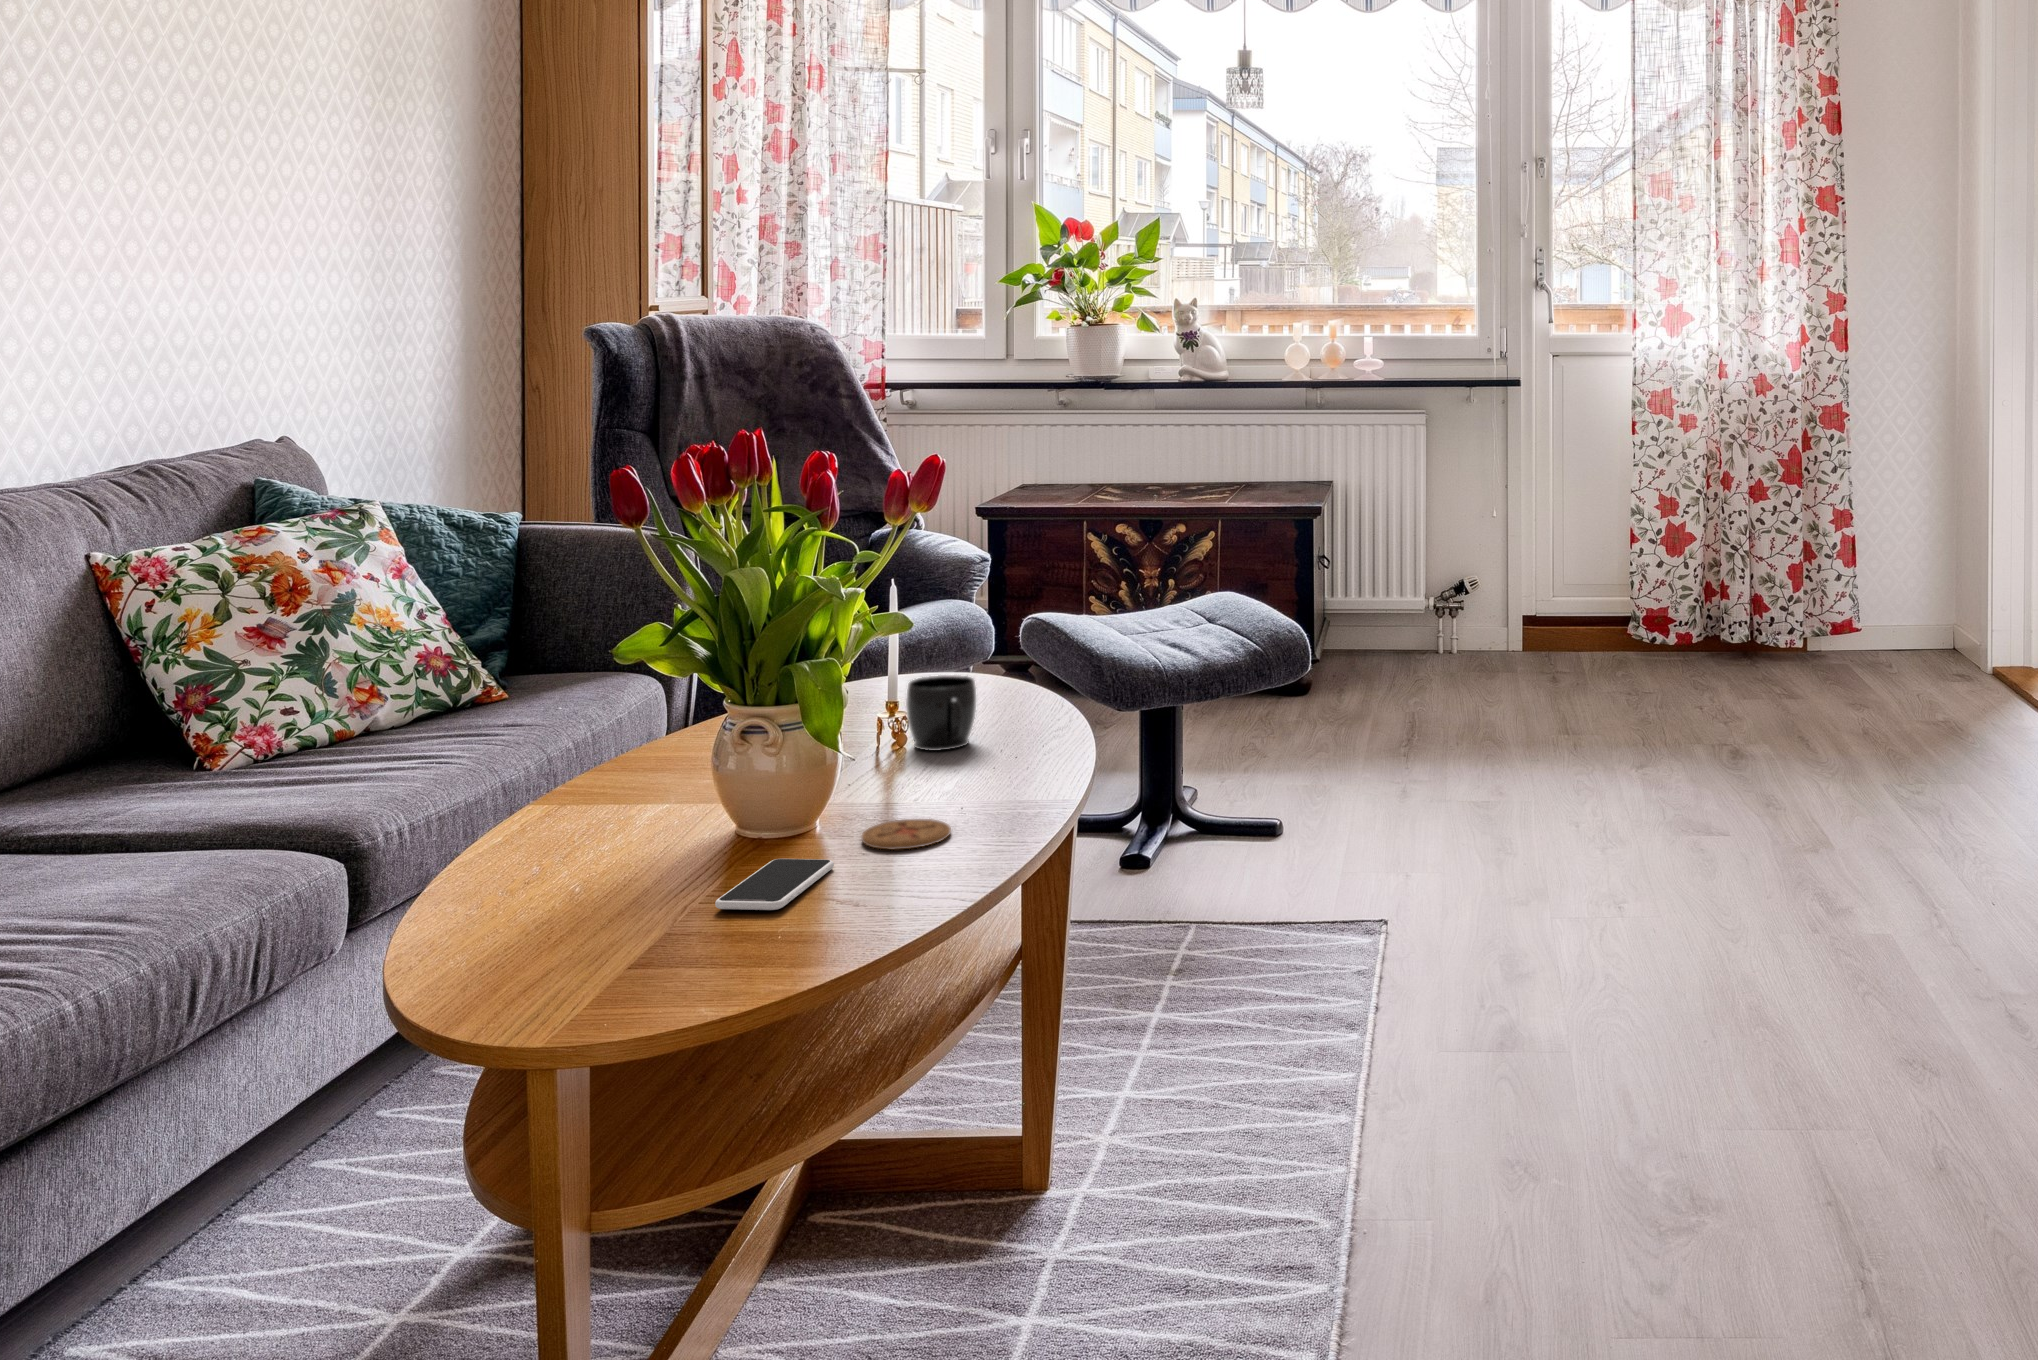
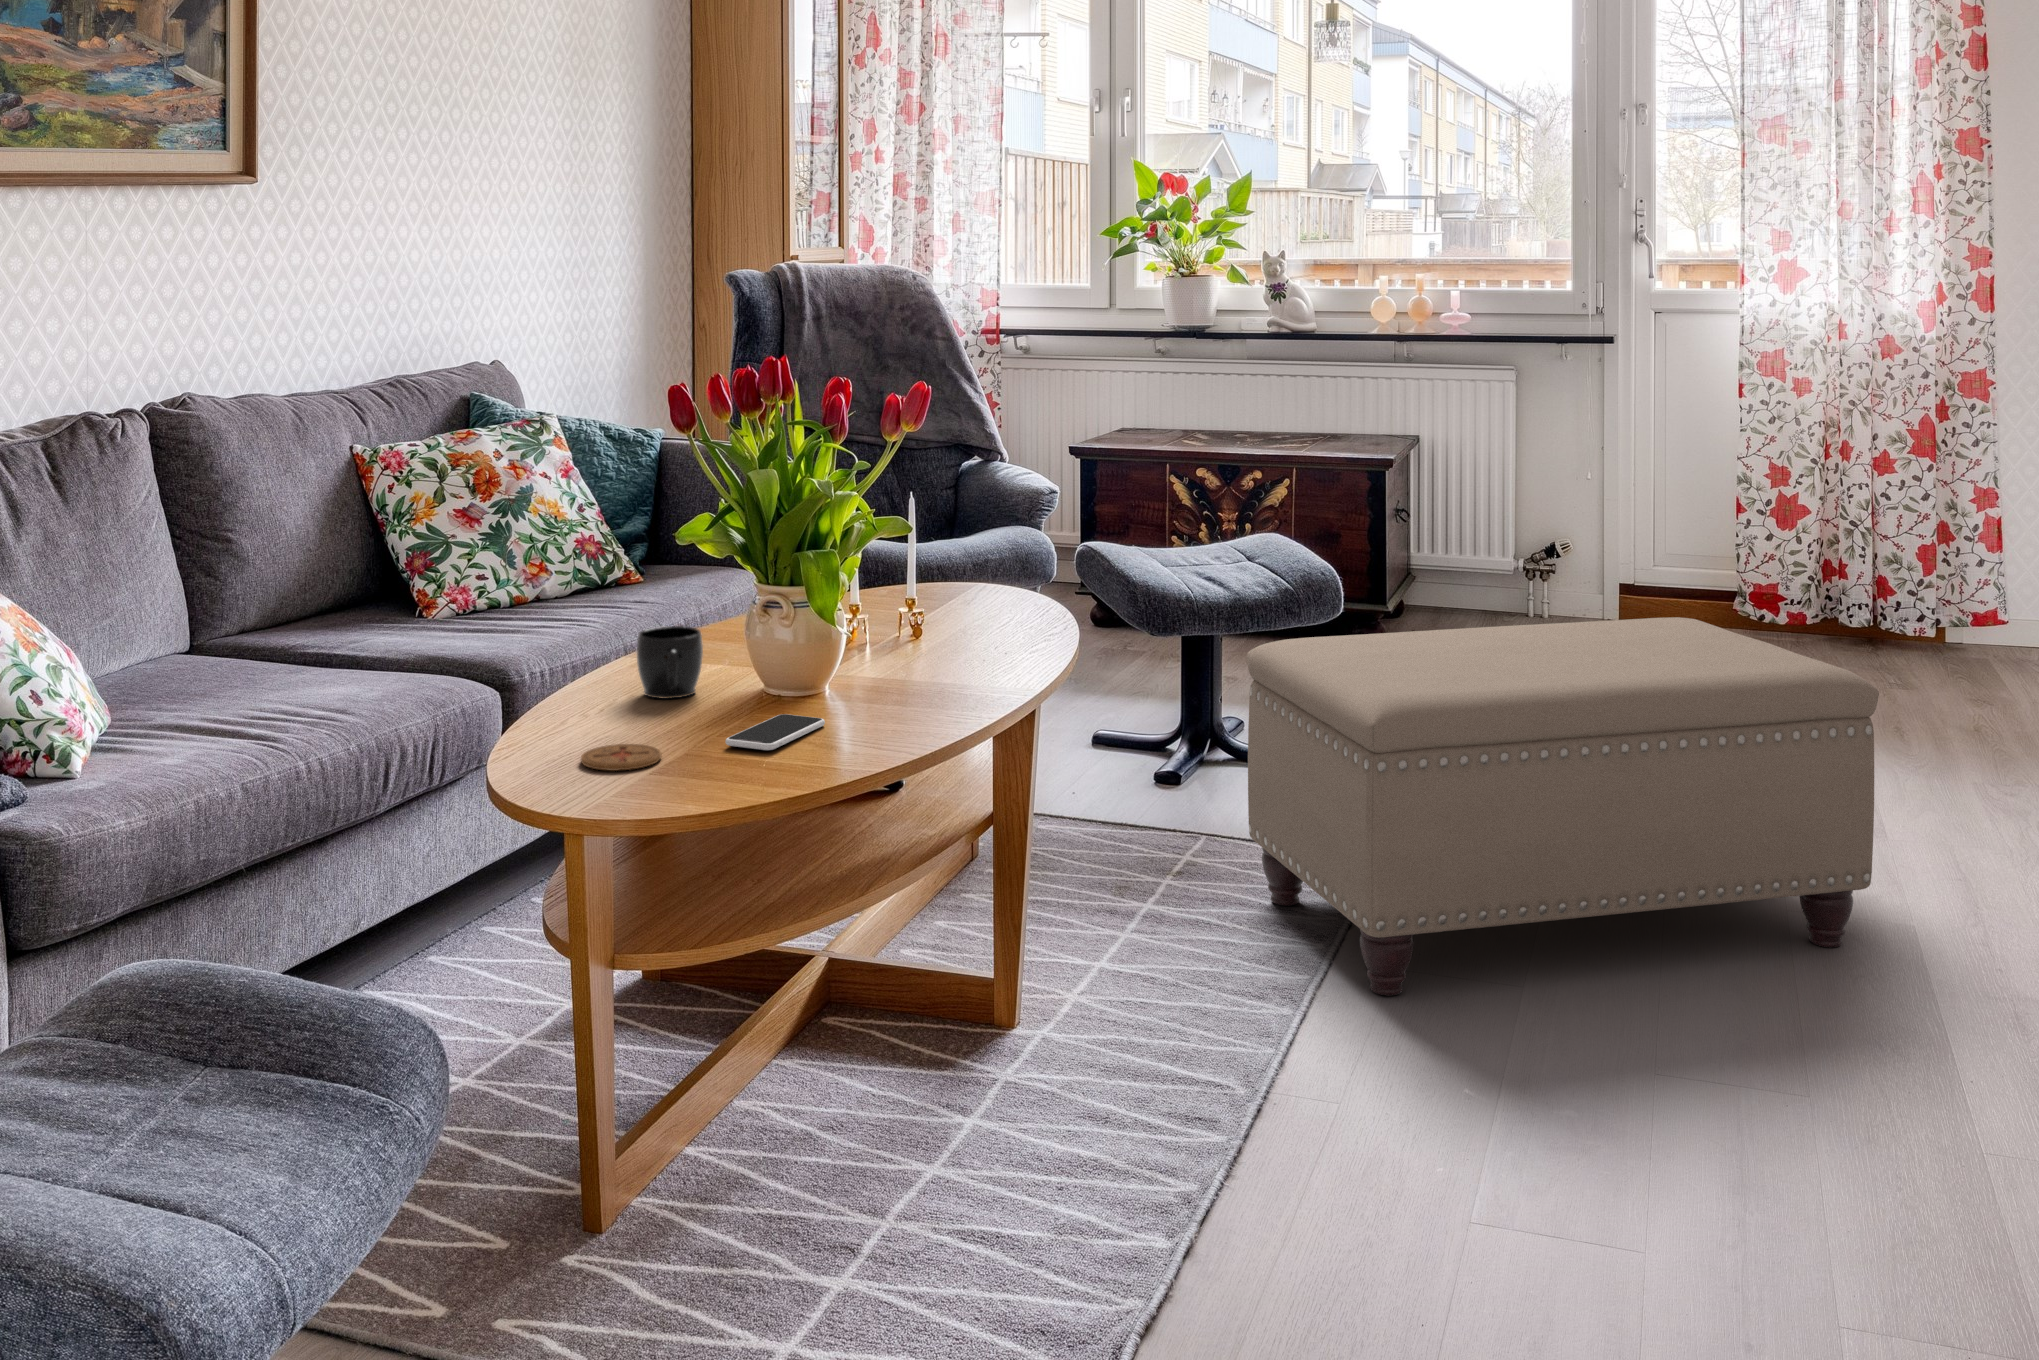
ottoman: none [1257,654,1869,1086] -> present [1247,617,1879,996]
mug: present [906,675,976,751] -> present [637,626,703,699]
coaster: present [862,819,951,849] -> present [581,744,661,771]

